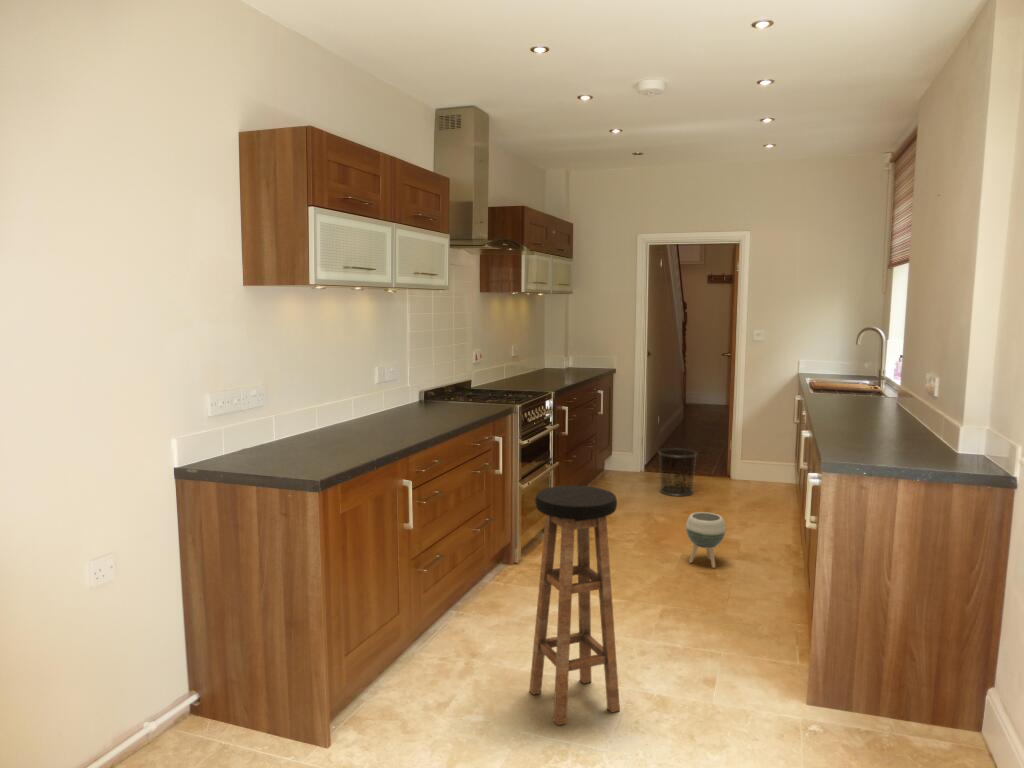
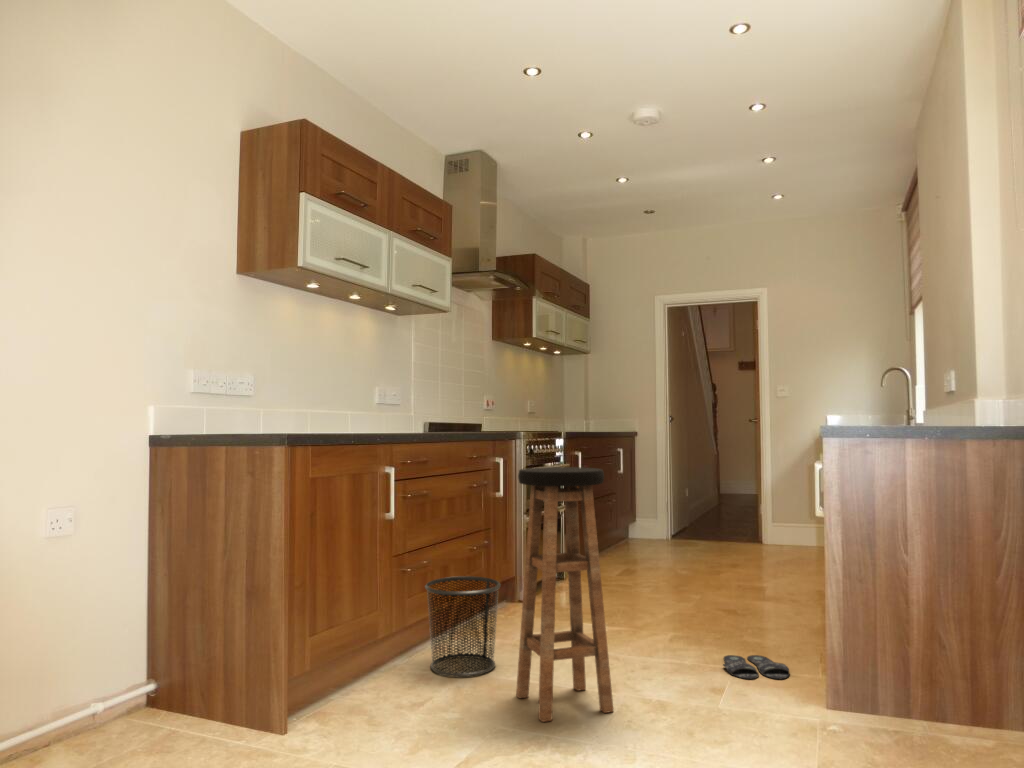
waste bin: present [659,448,697,496] -> present [425,576,501,677]
planter: present [686,512,726,568] -> none [704,548,746,607]
slippers: none [710,634,770,665] -> present [723,655,790,679]

